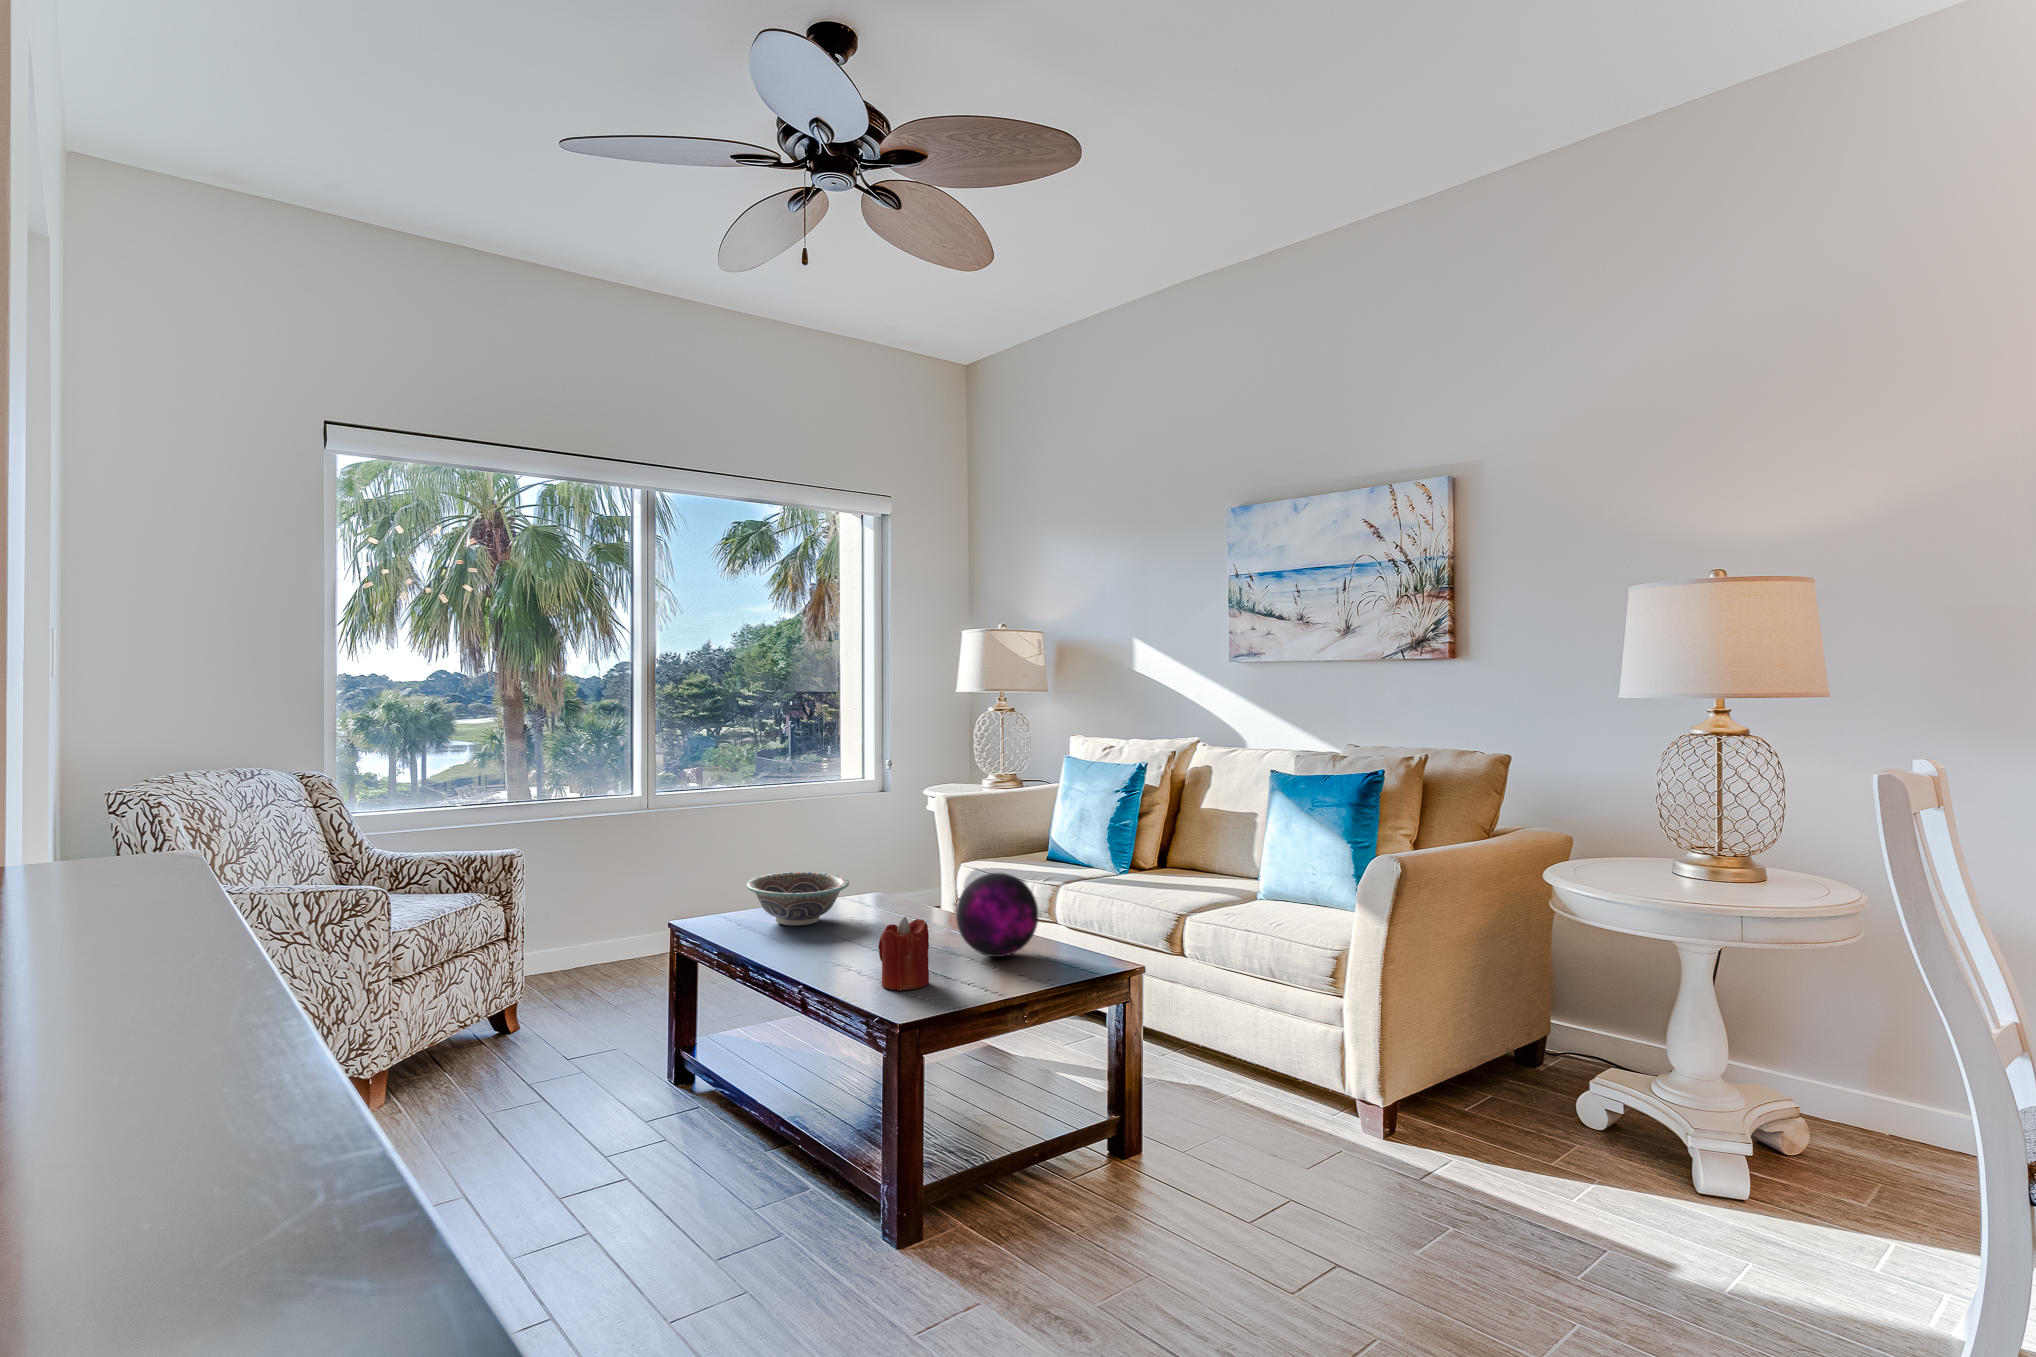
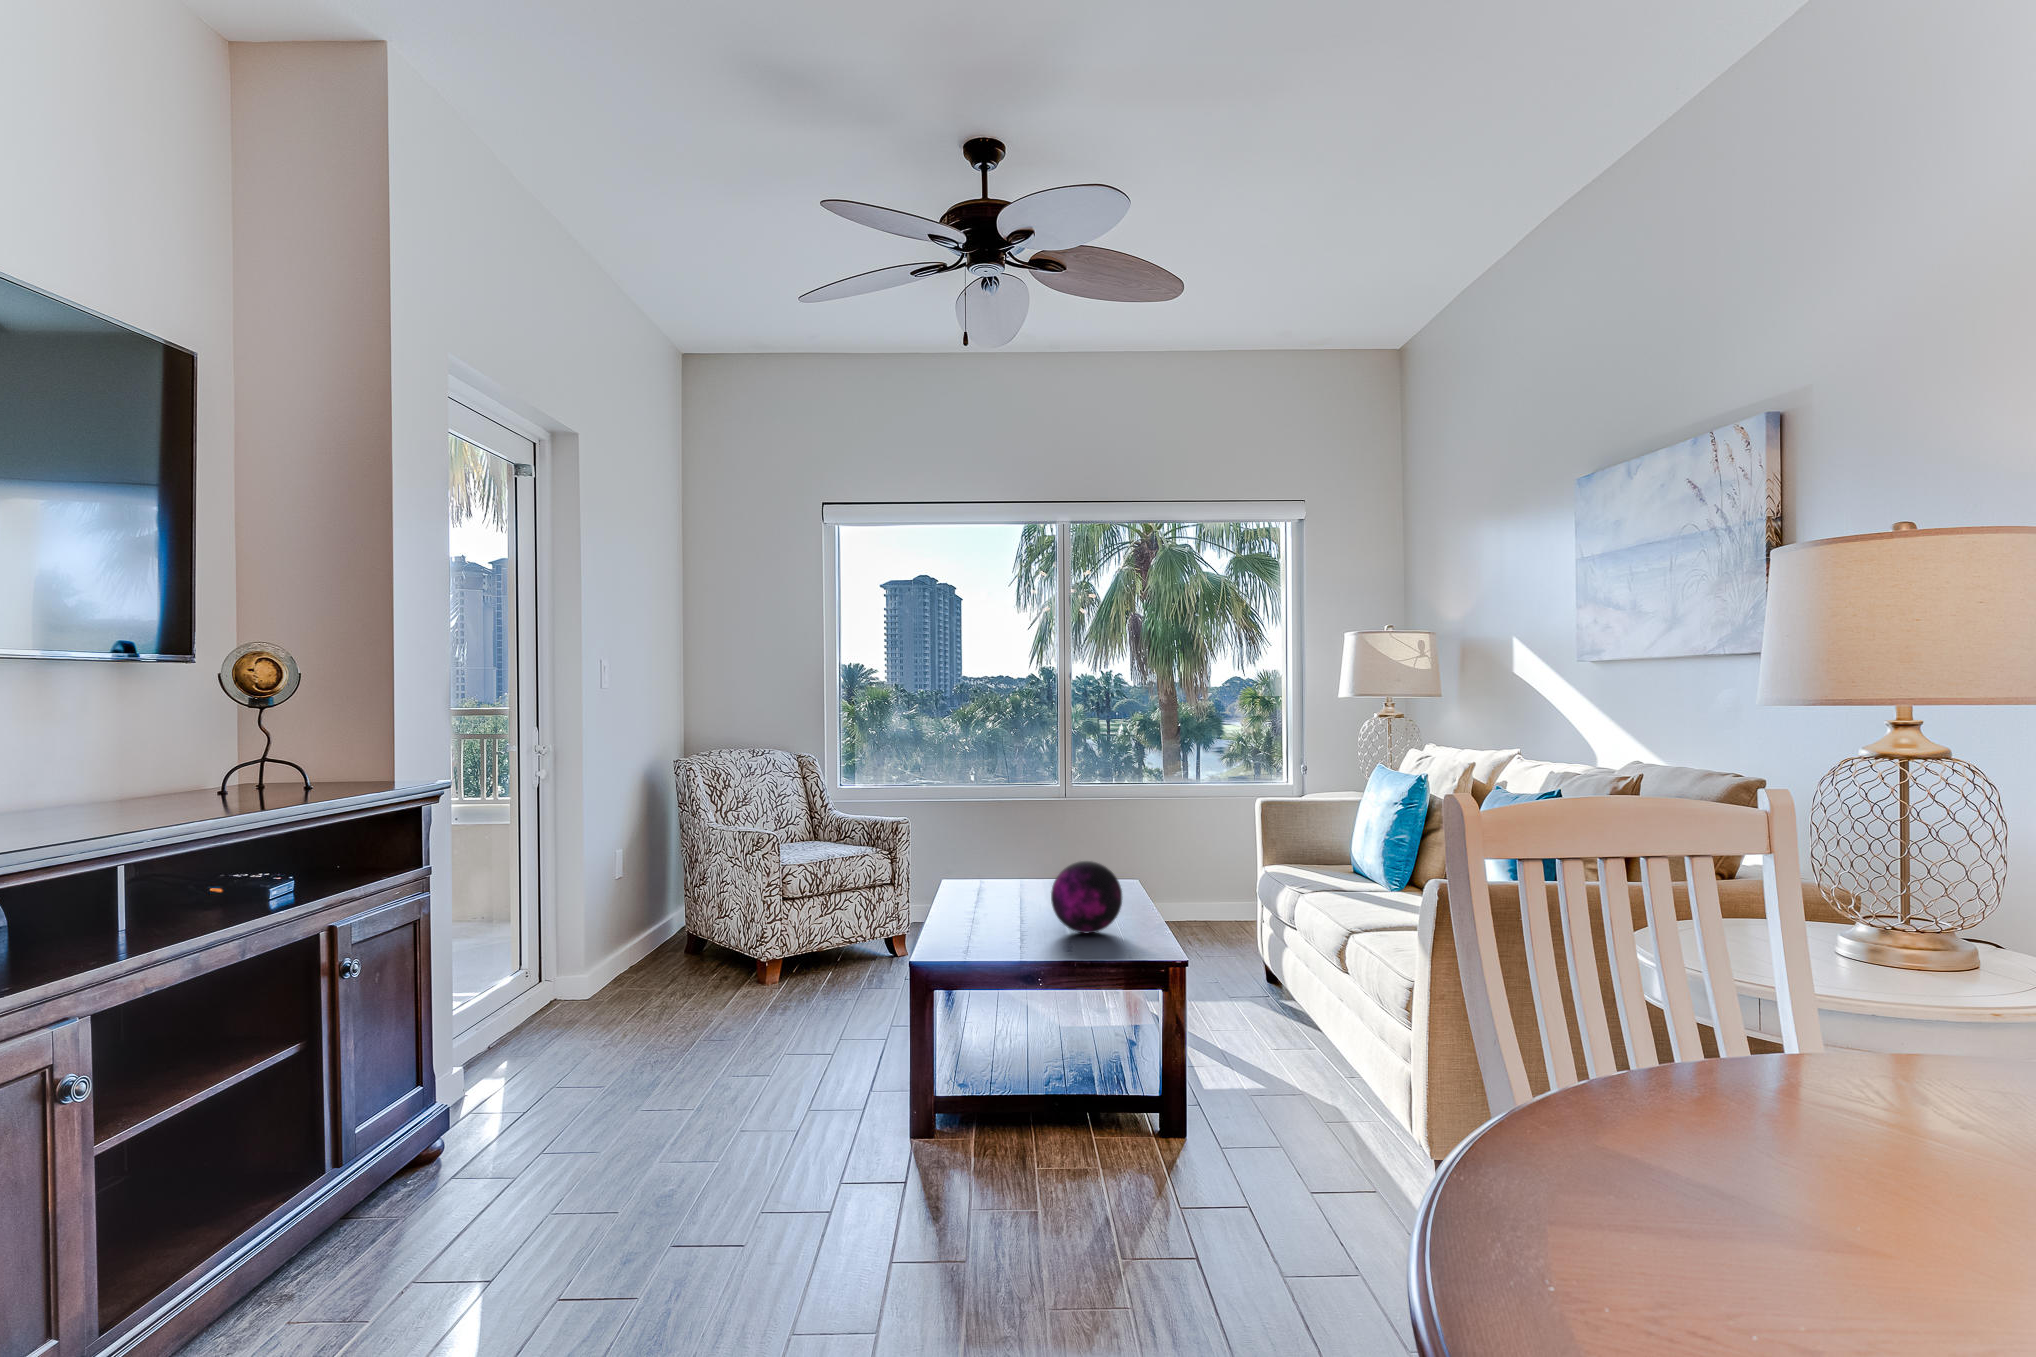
decorative bowl: present [747,872,849,926] -> none [977,851,1060,894]
candle: present [878,917,929,991] -> none [960,885,997,943]

